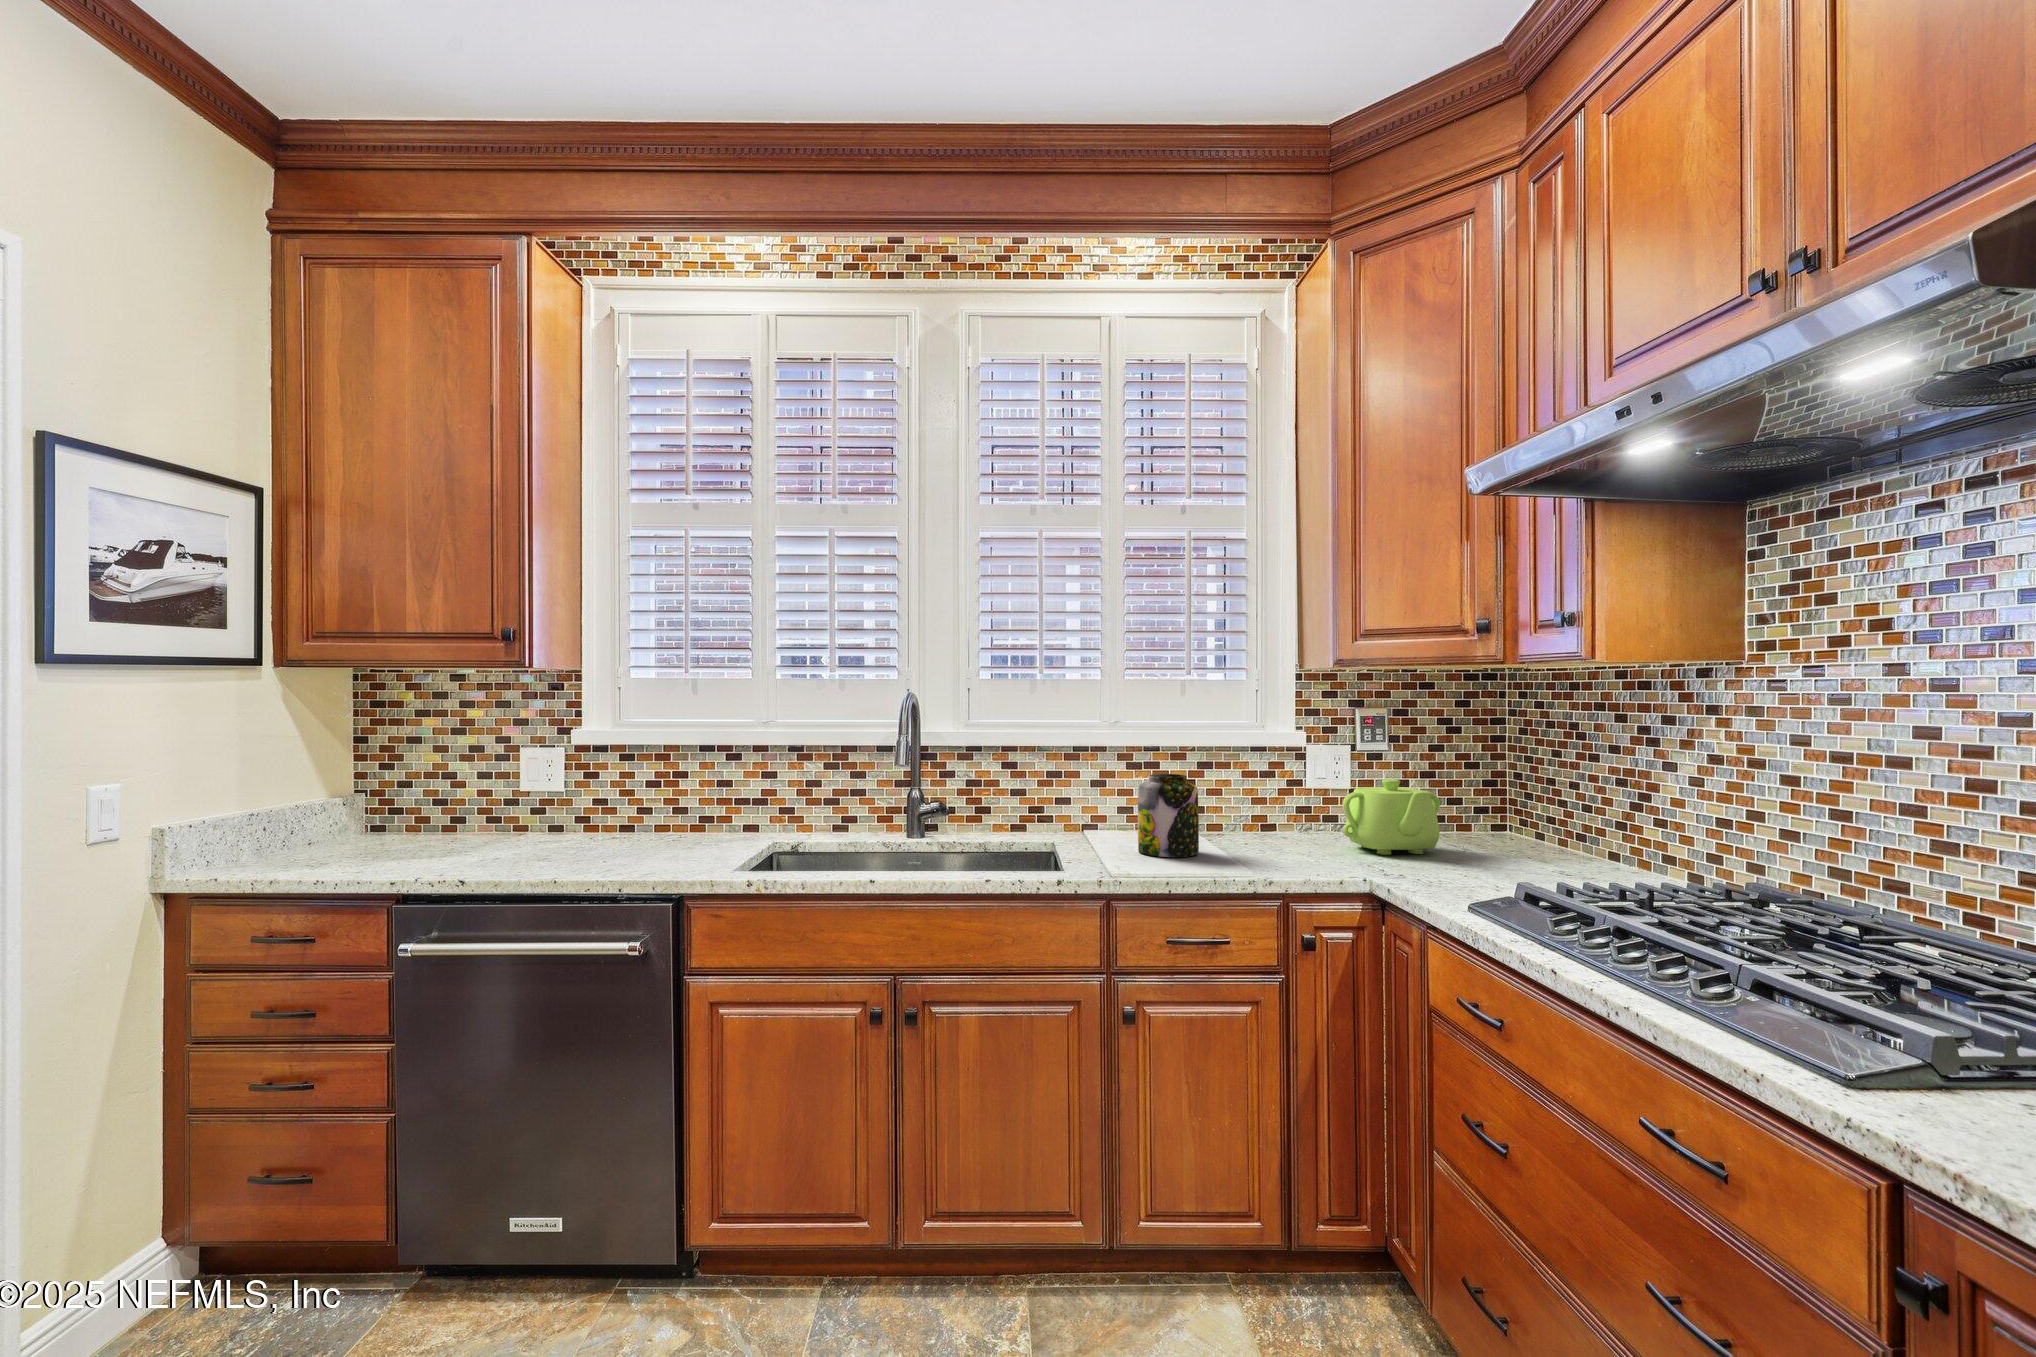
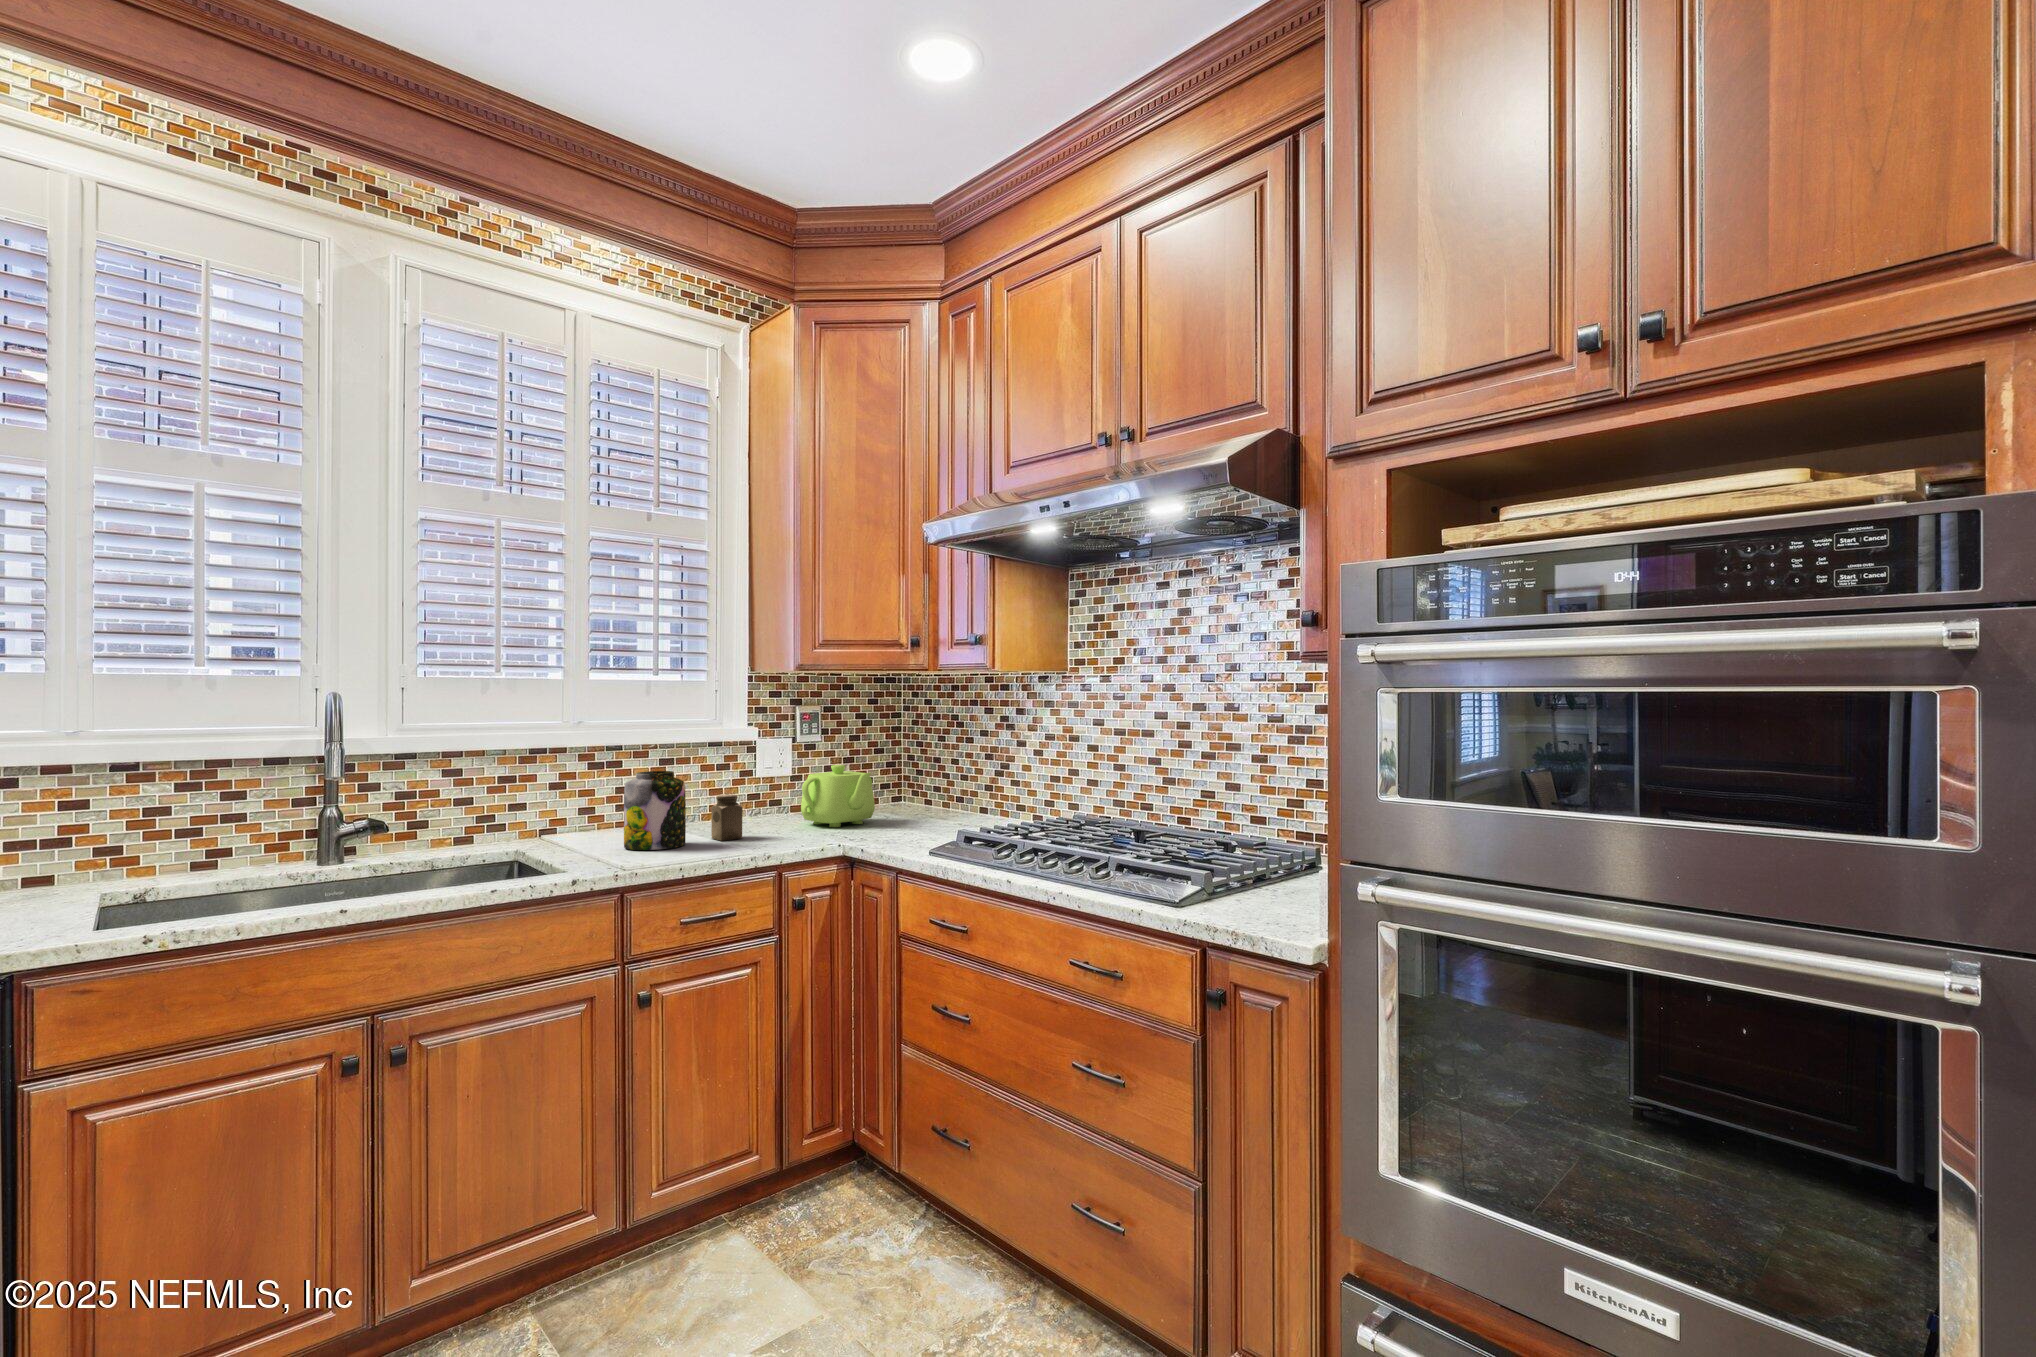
salt shaker: none [1232,804,1263,855] -> present [711,794,743,841]

